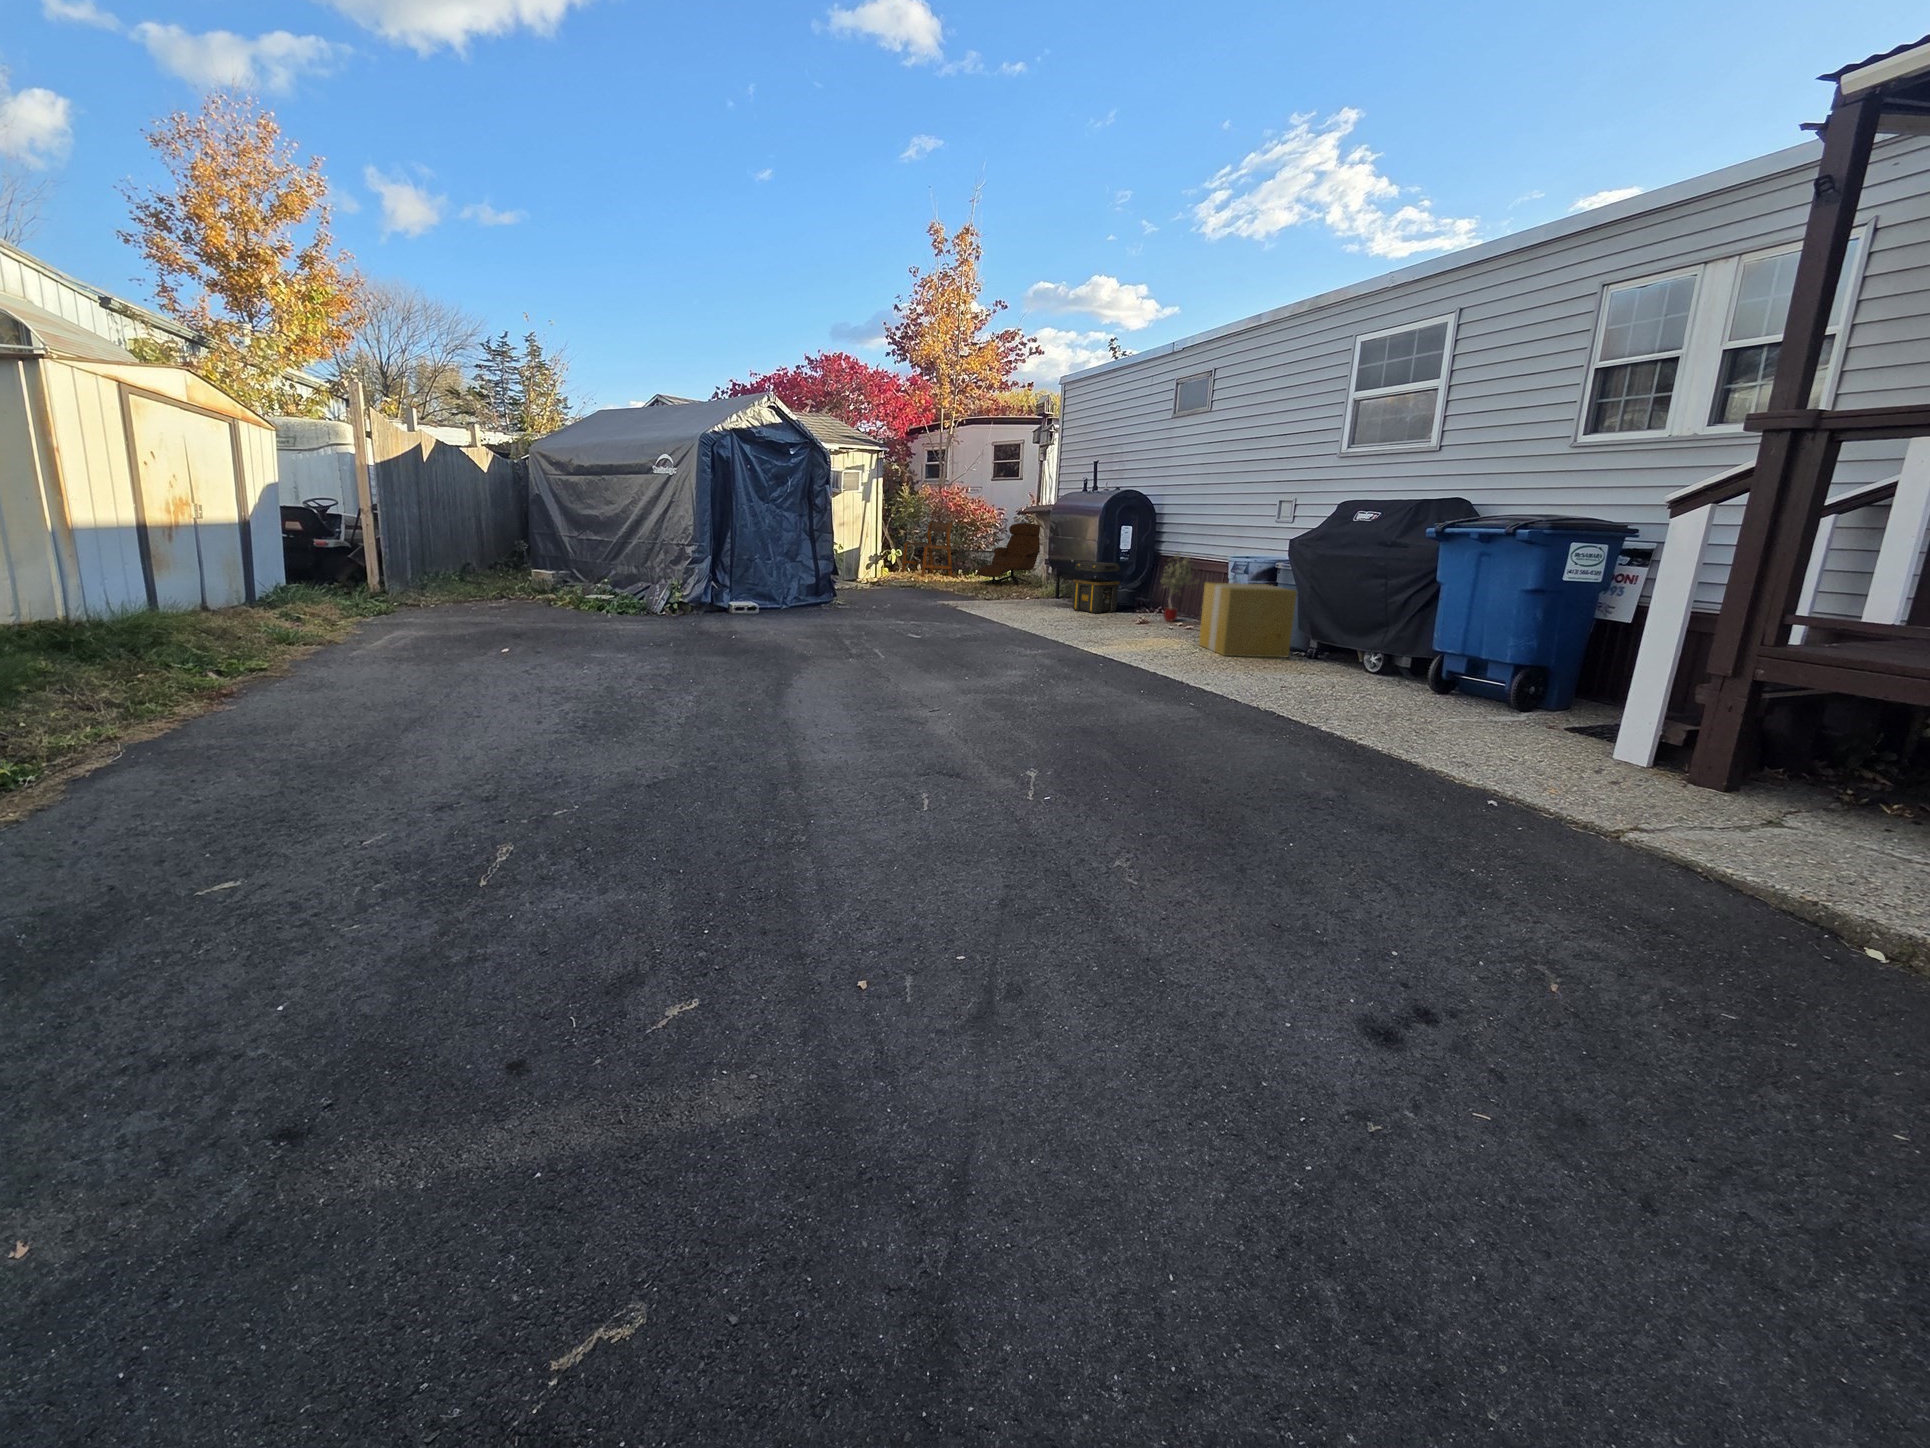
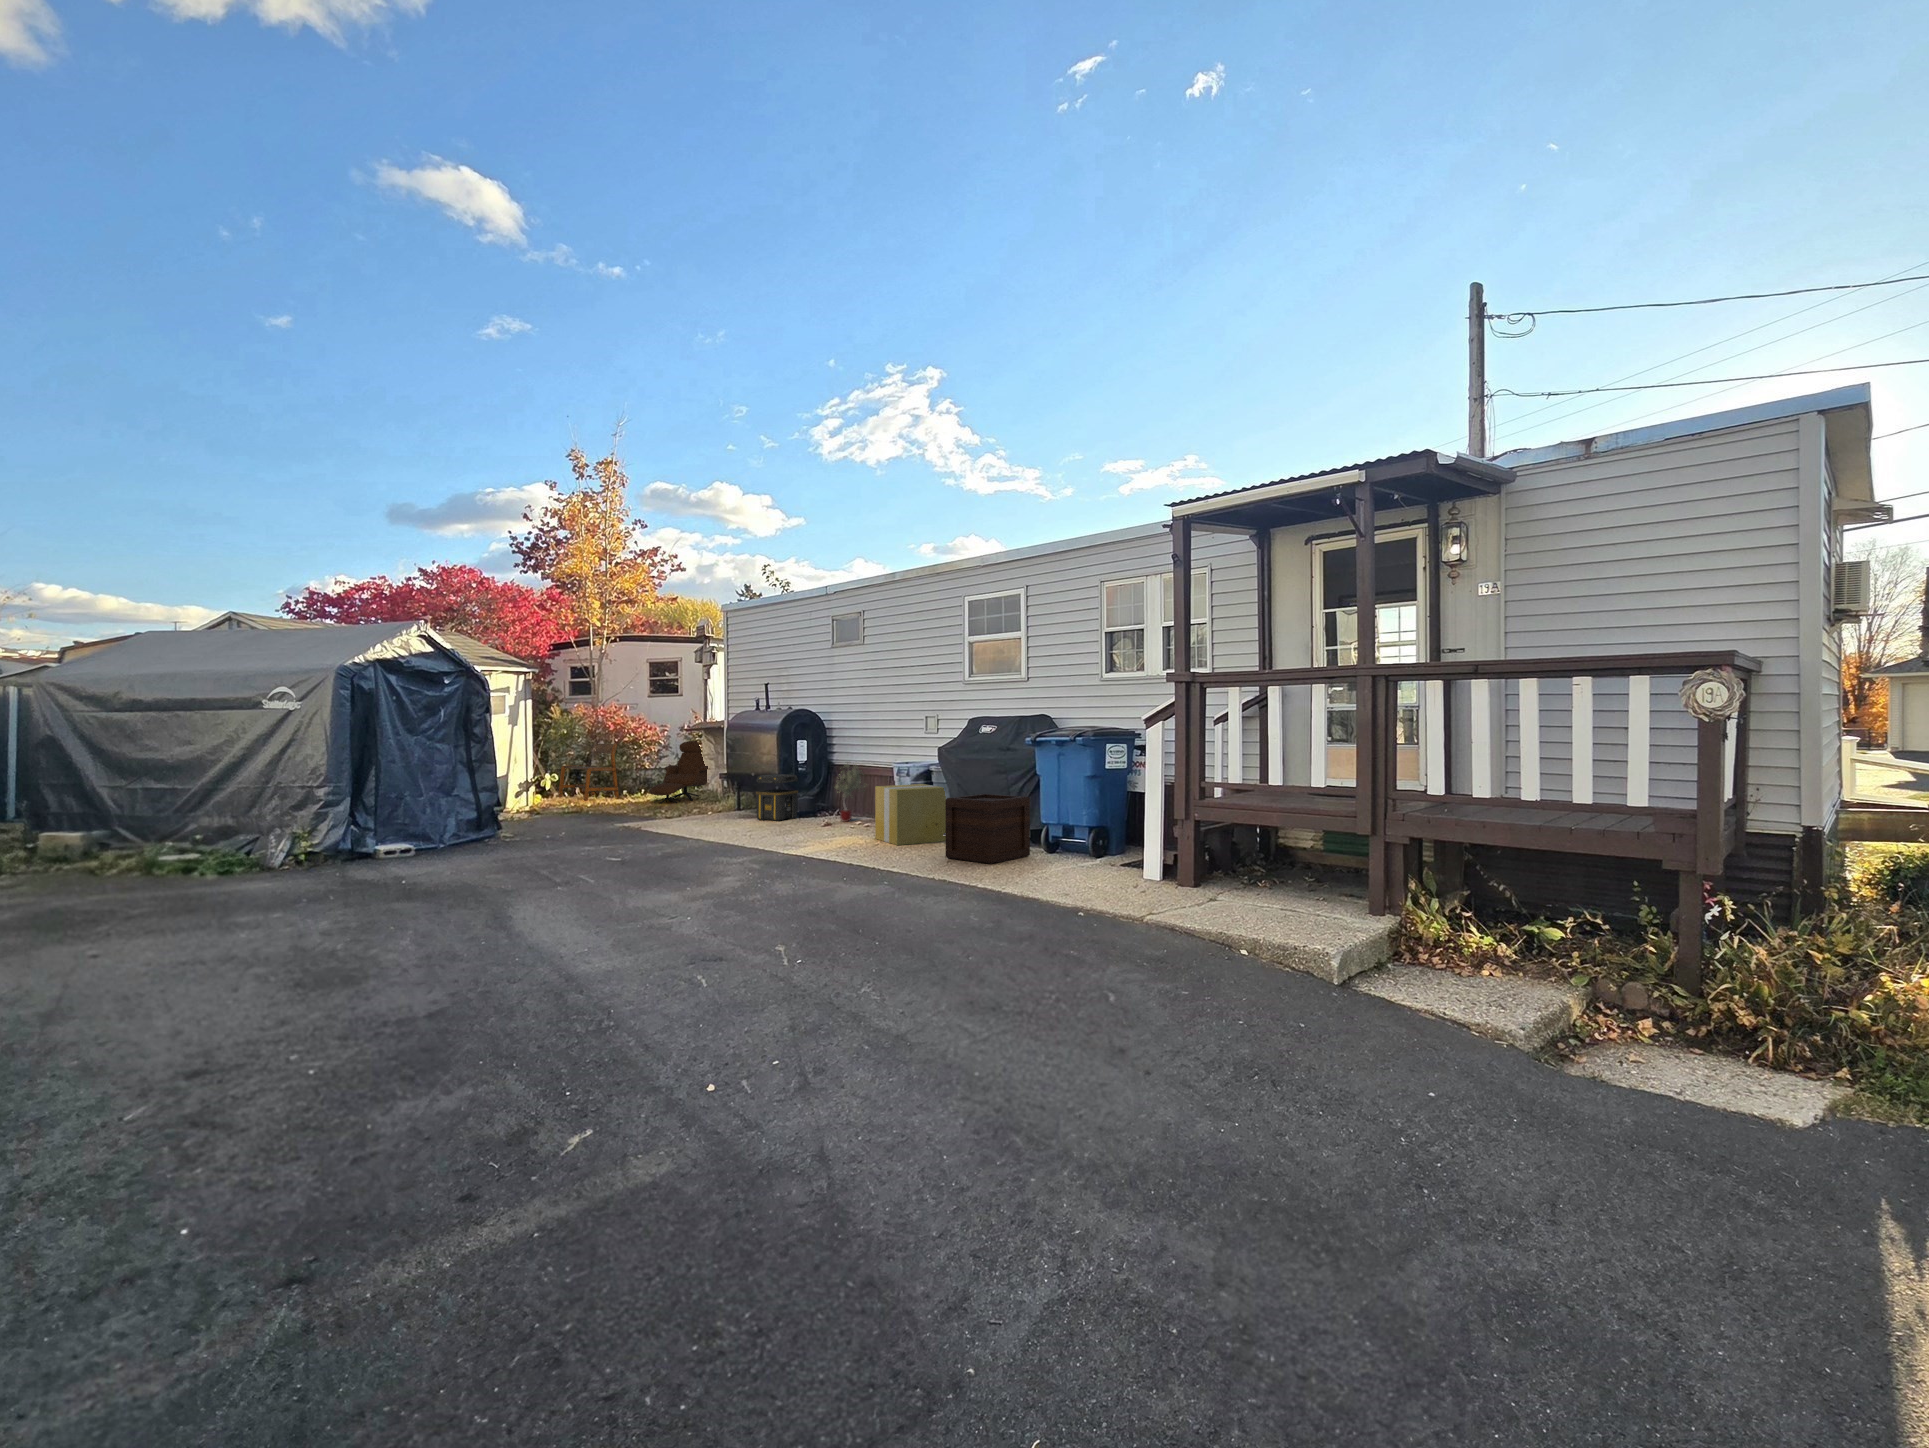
wooden crate: none [1284,602,1420,696] -> present [945,794,1030,864]

